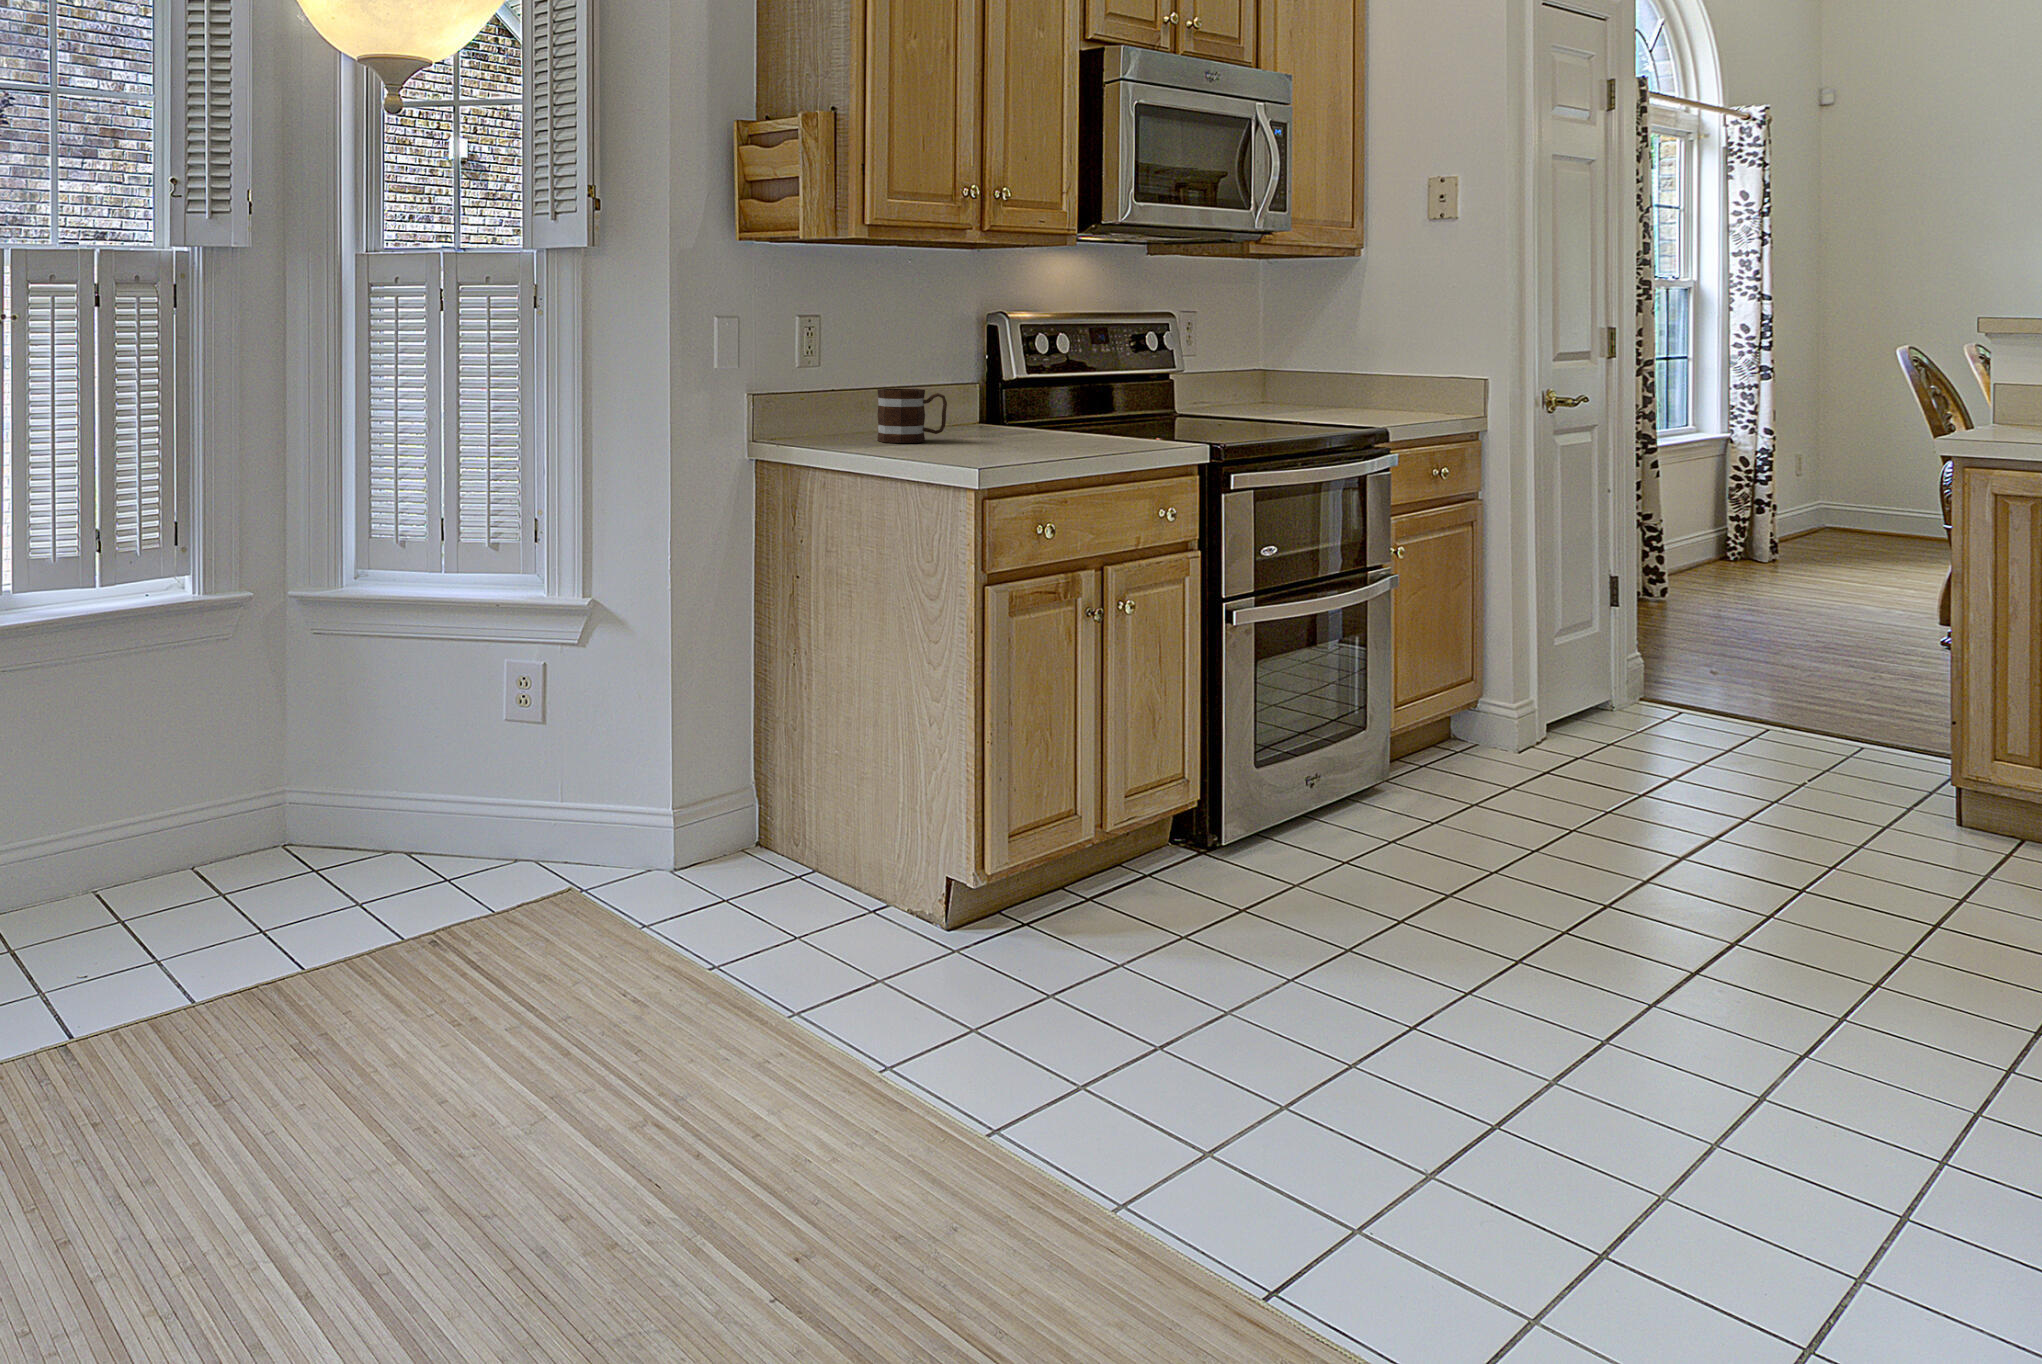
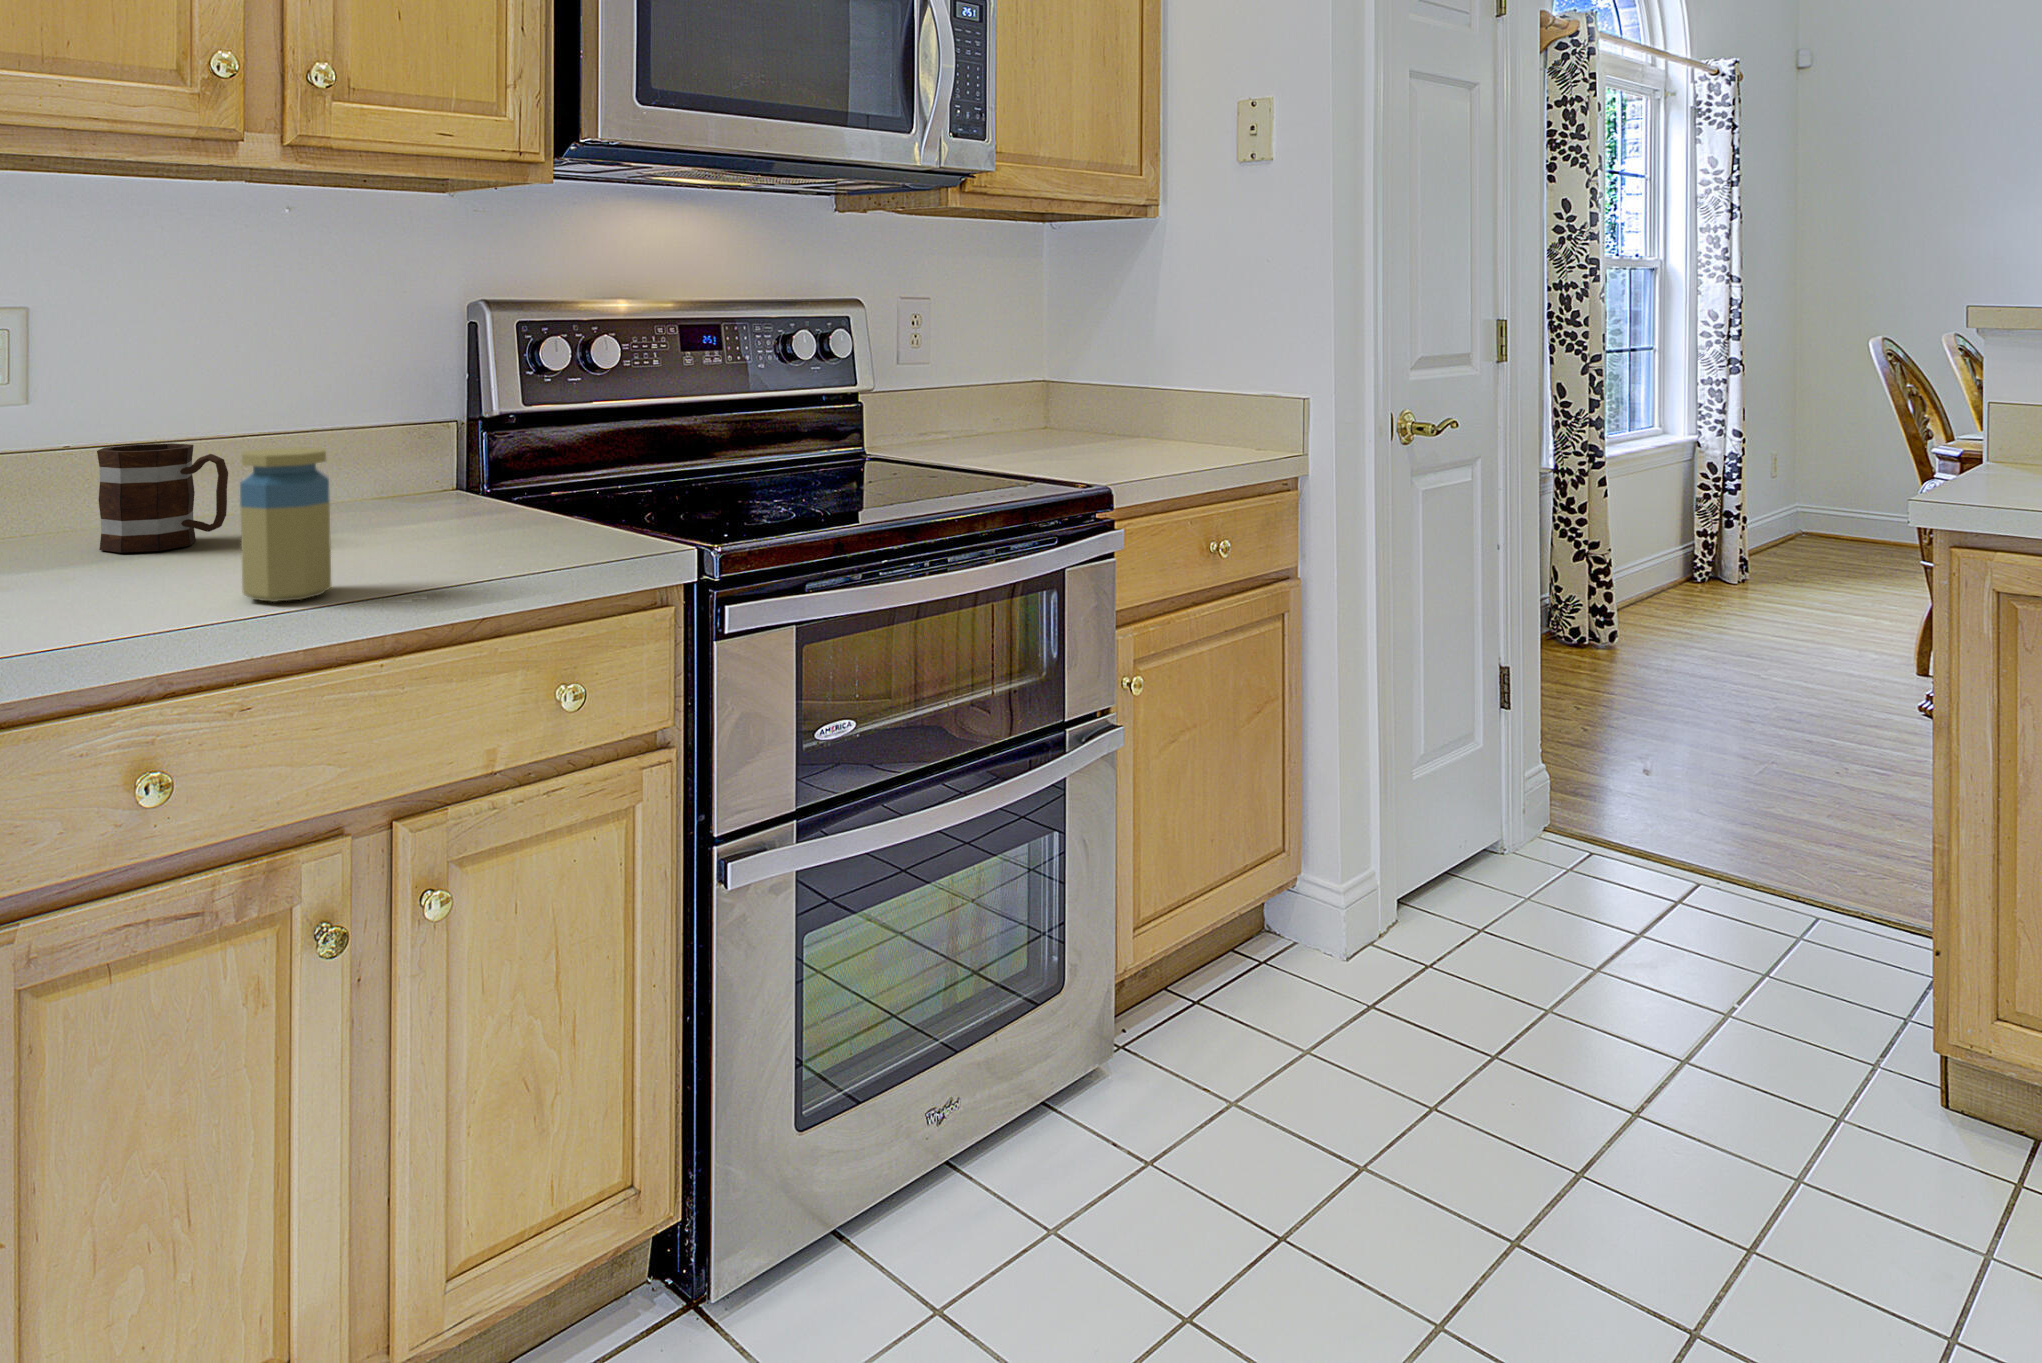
jar: none [1027,384,1073,458] -> present [240,447,331,602]

